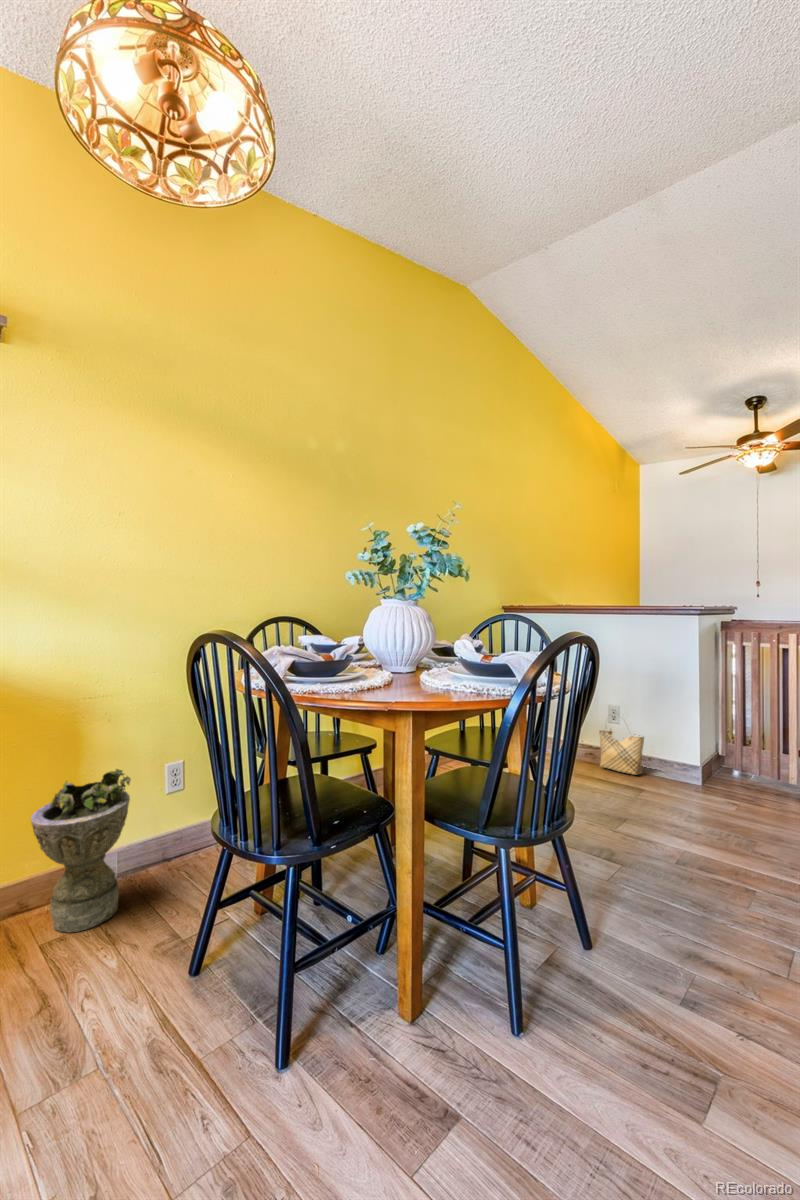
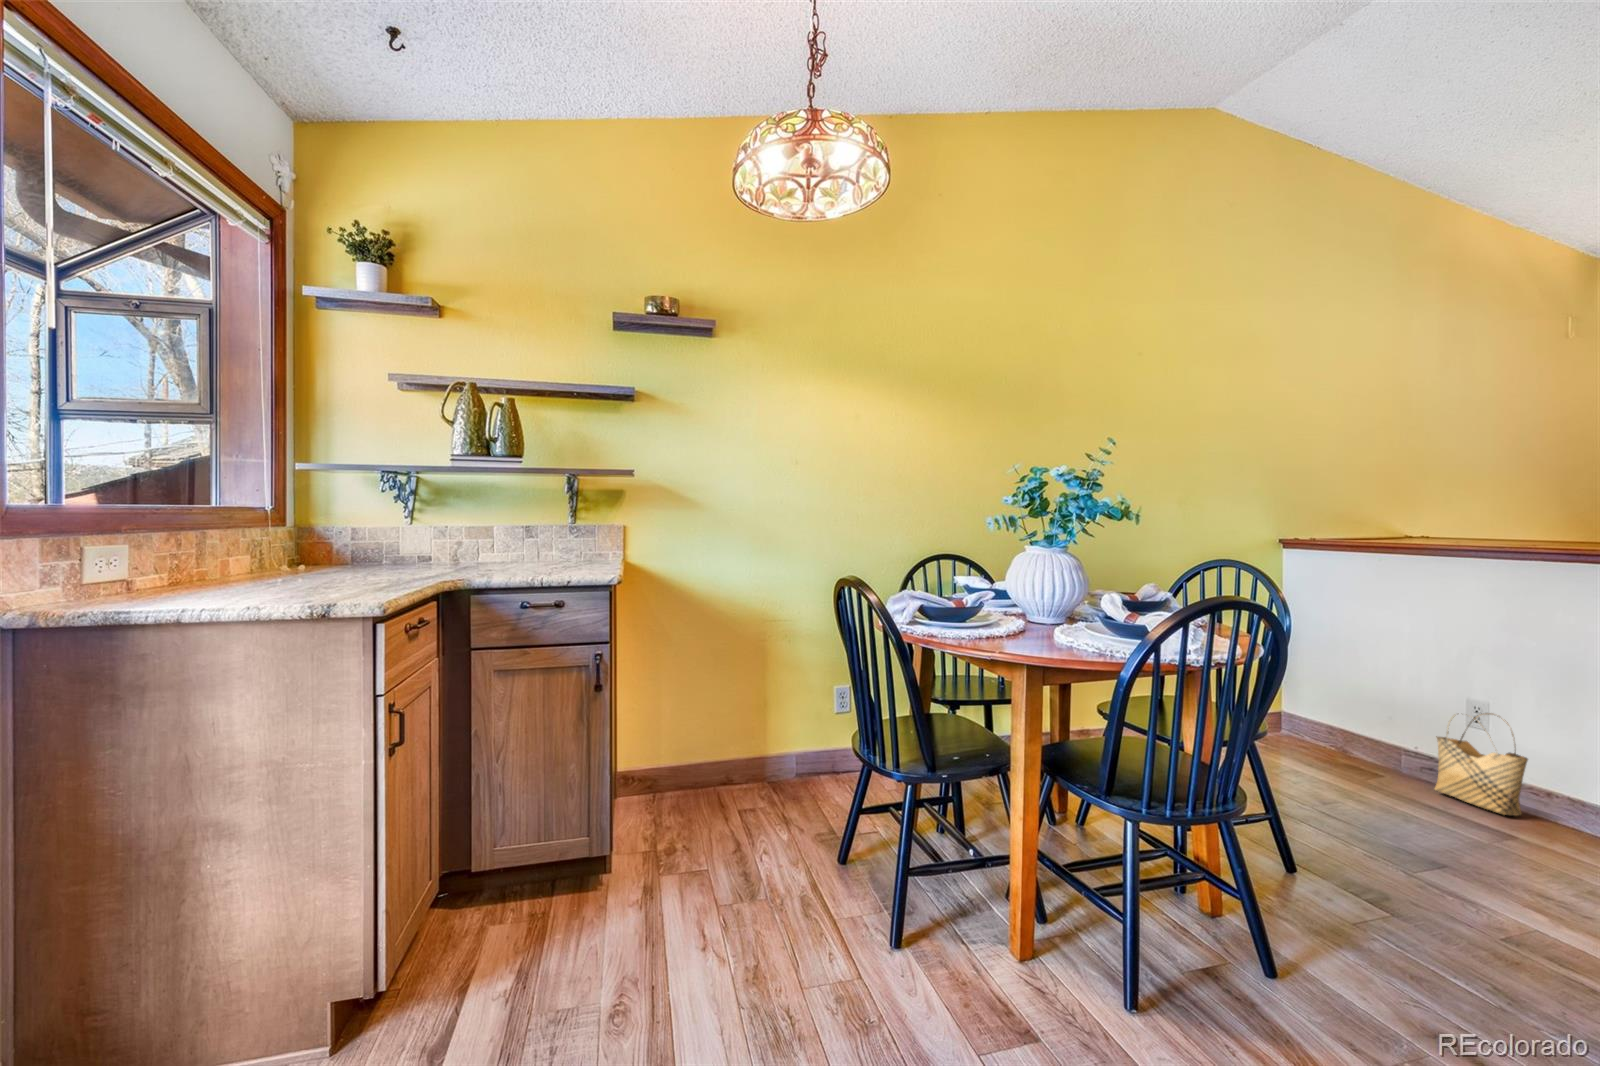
planter: present [31,769,131,933] -> none [732,682,803,809]

